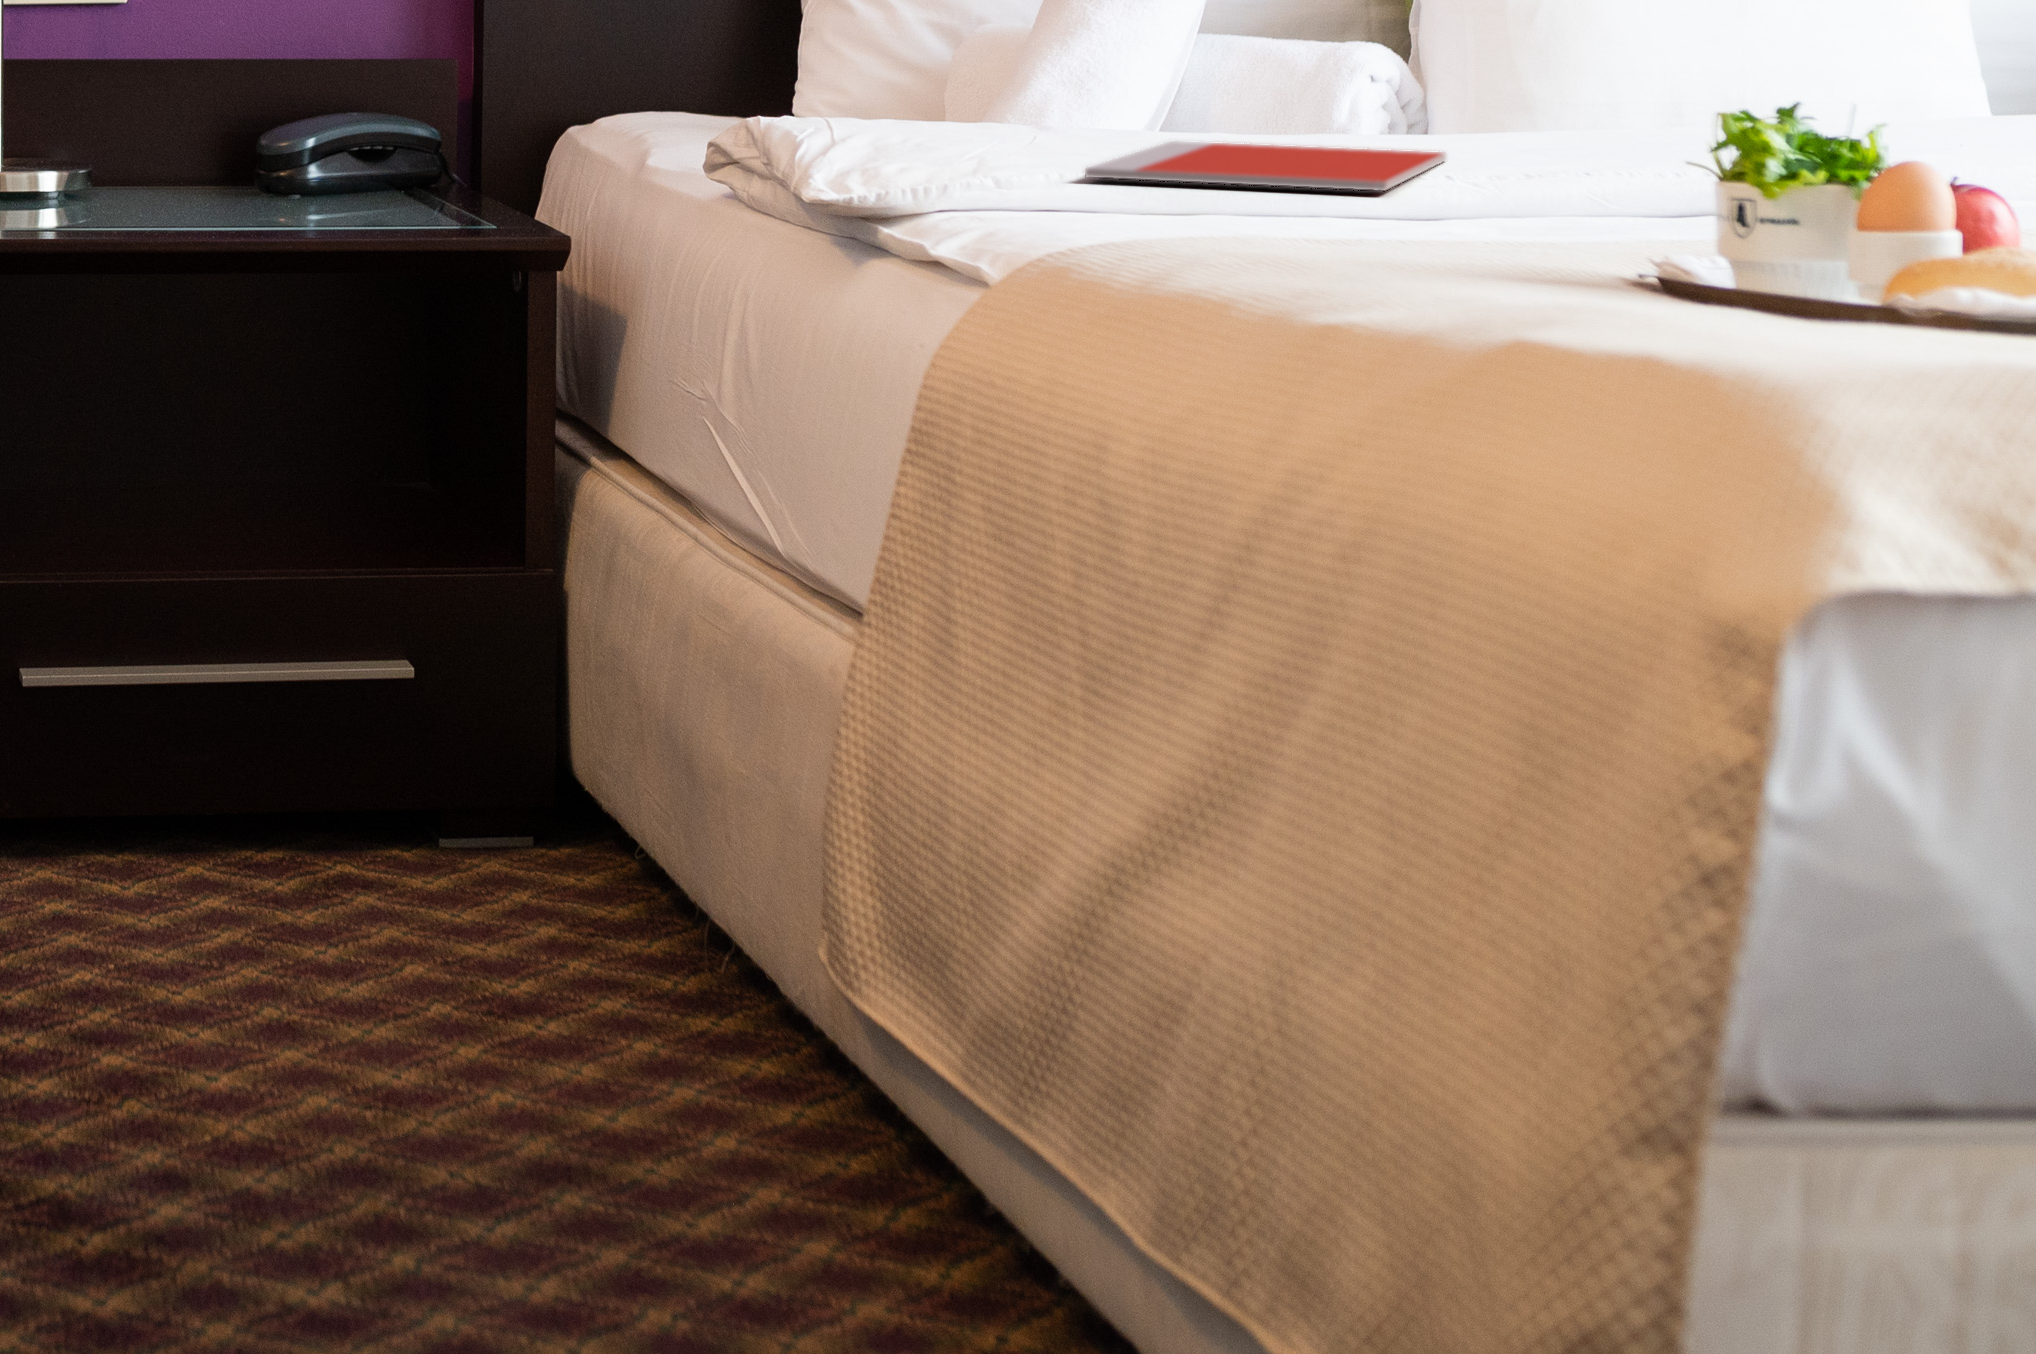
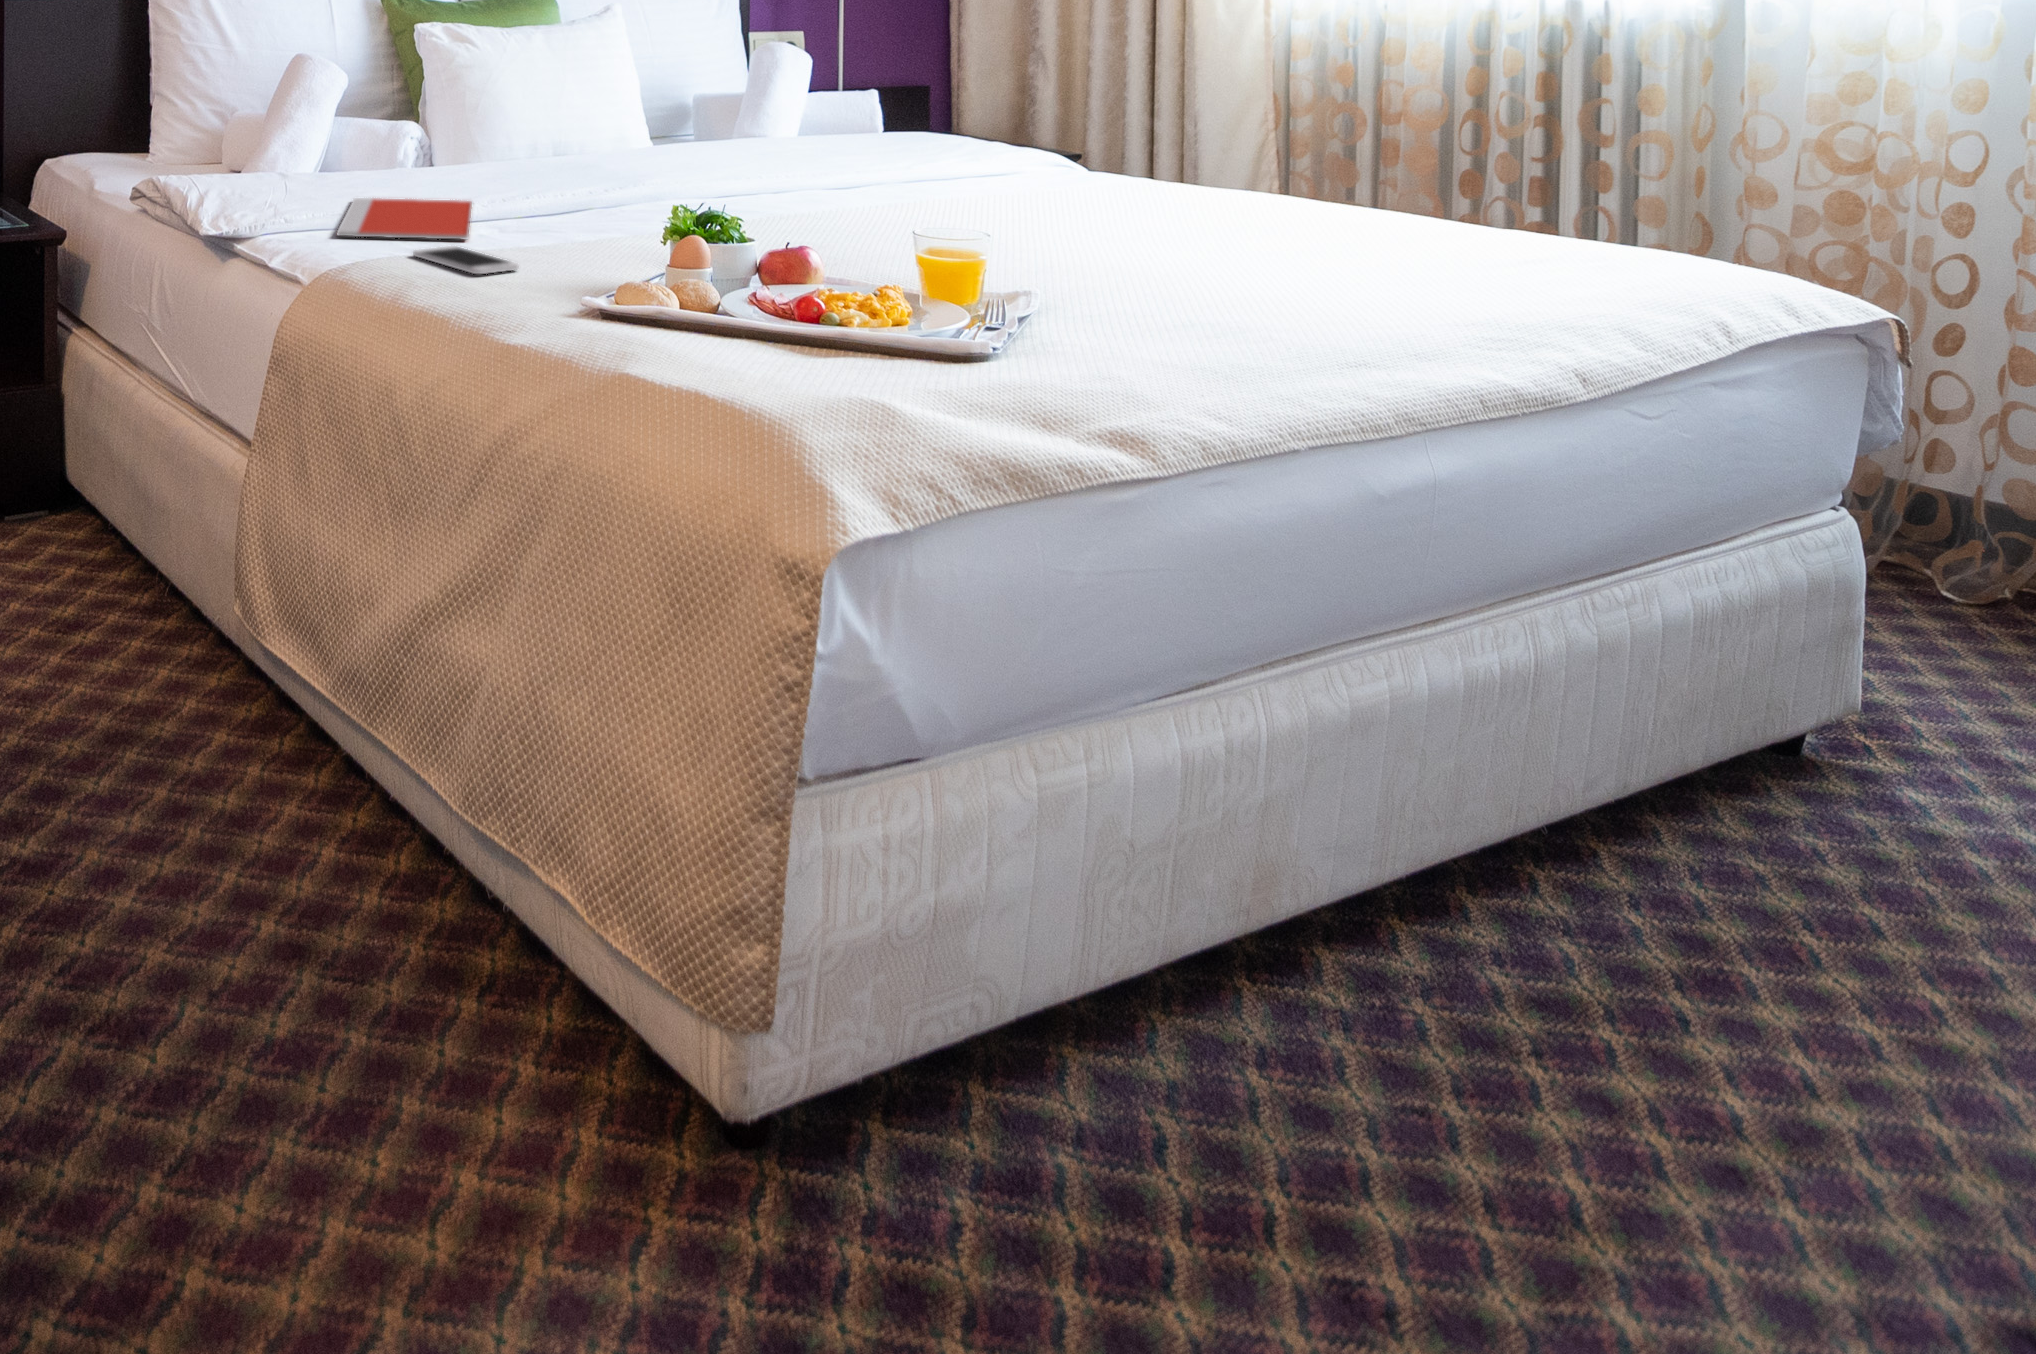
smartphone: none [1237,192,1468,225] -> present [413,246,519,274]

